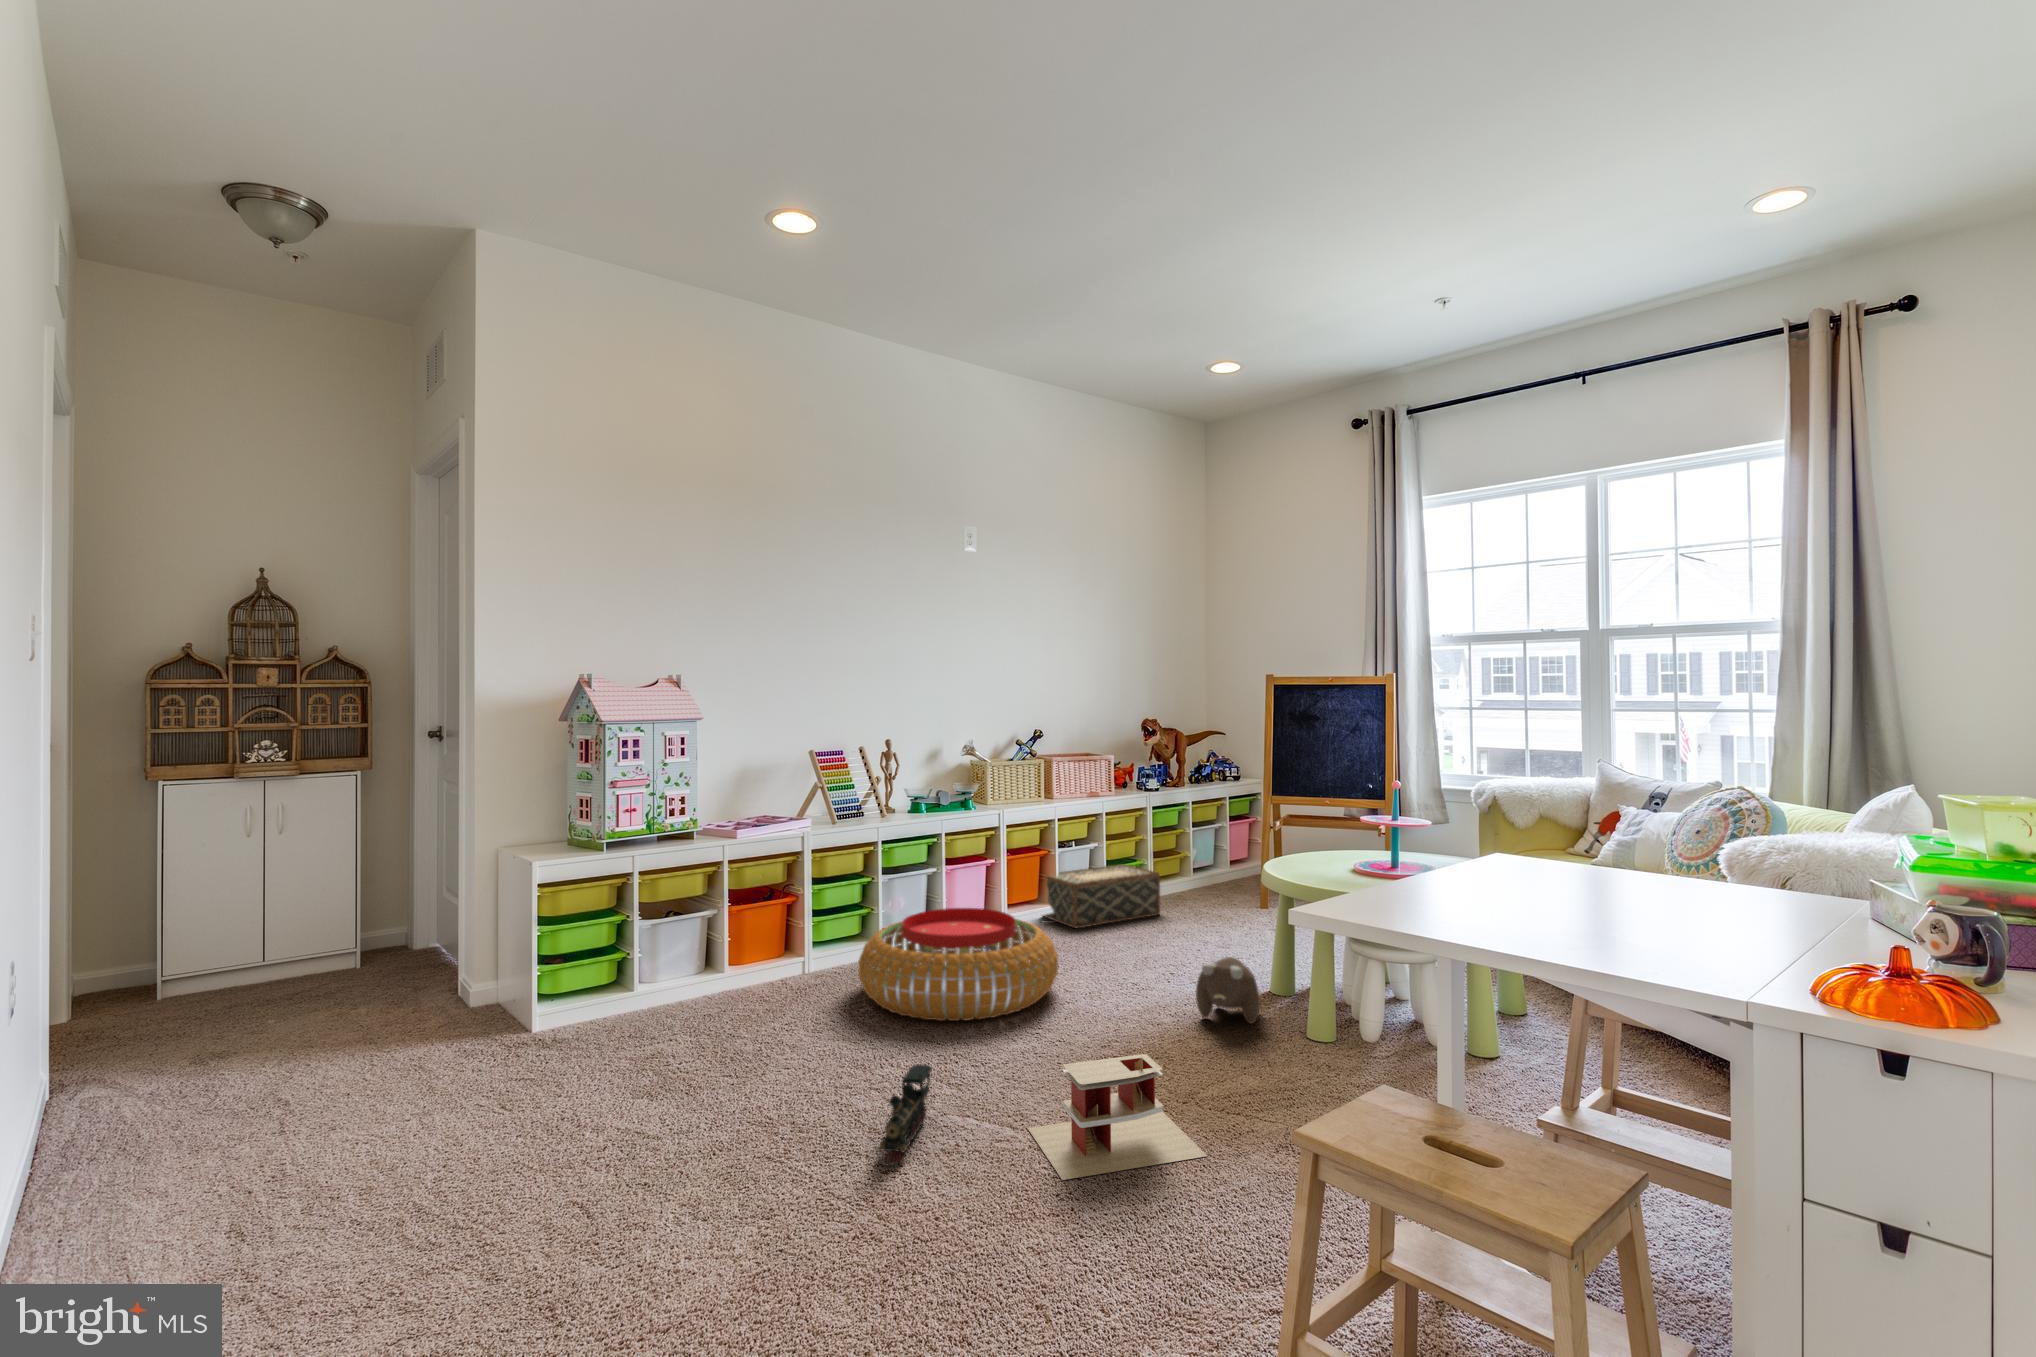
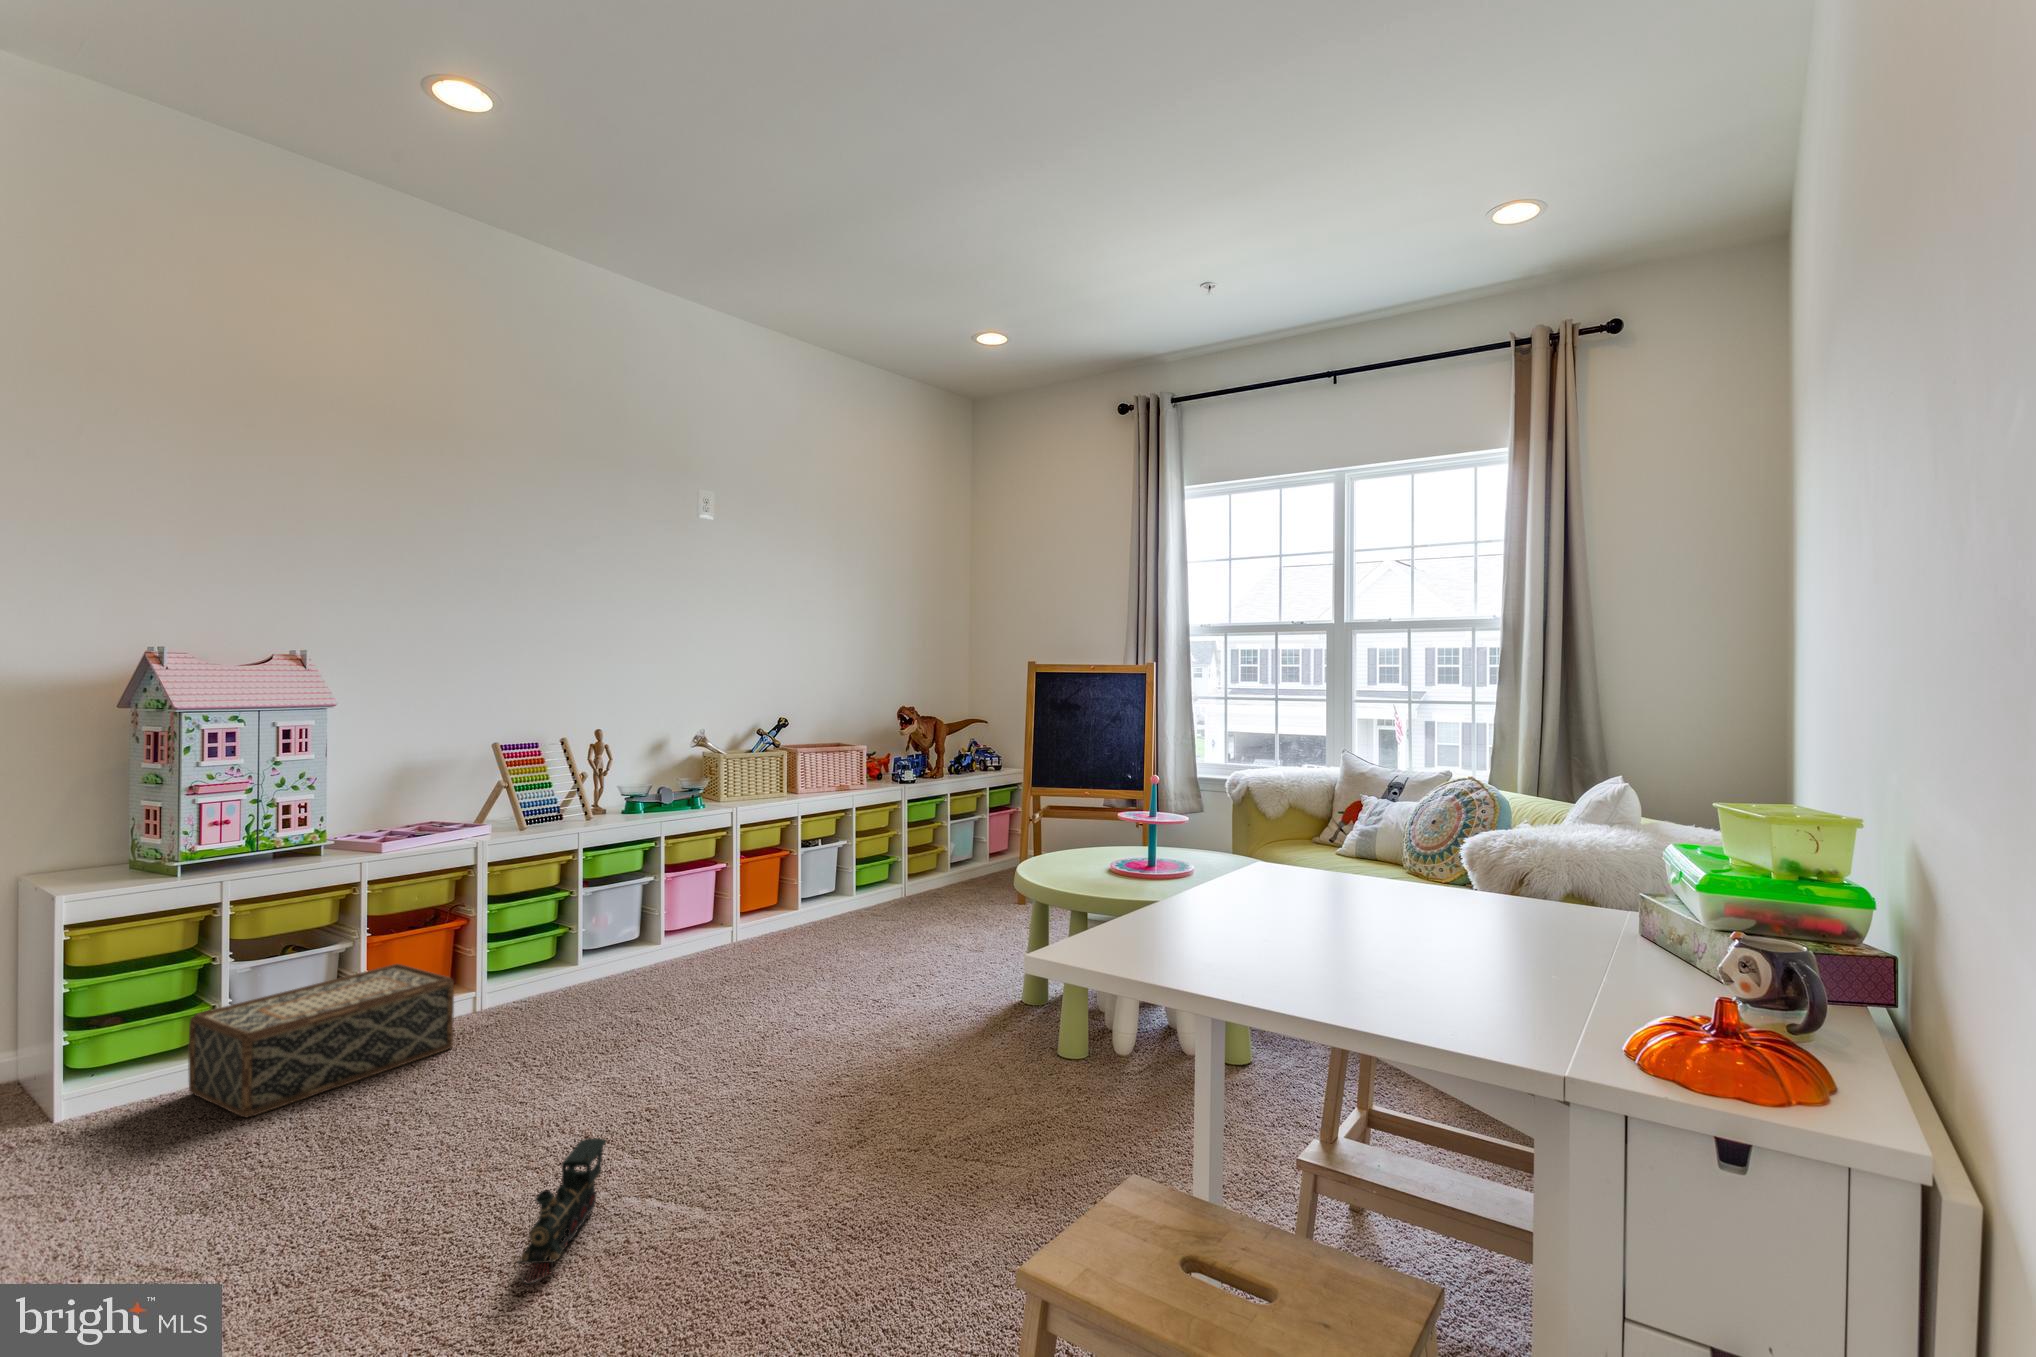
woven basket: present [1043,864,1160,928] -> present [188,964,454,1117]
pouf: present [858,908,1058,1021] -> none [539,926,789,1066]
plush toy: present [1196,957,1260,1023] -> none [942,970,1009,1043]
toy house: present [1028,1054,1207,1180] -> none [726,1104,939,1276]

